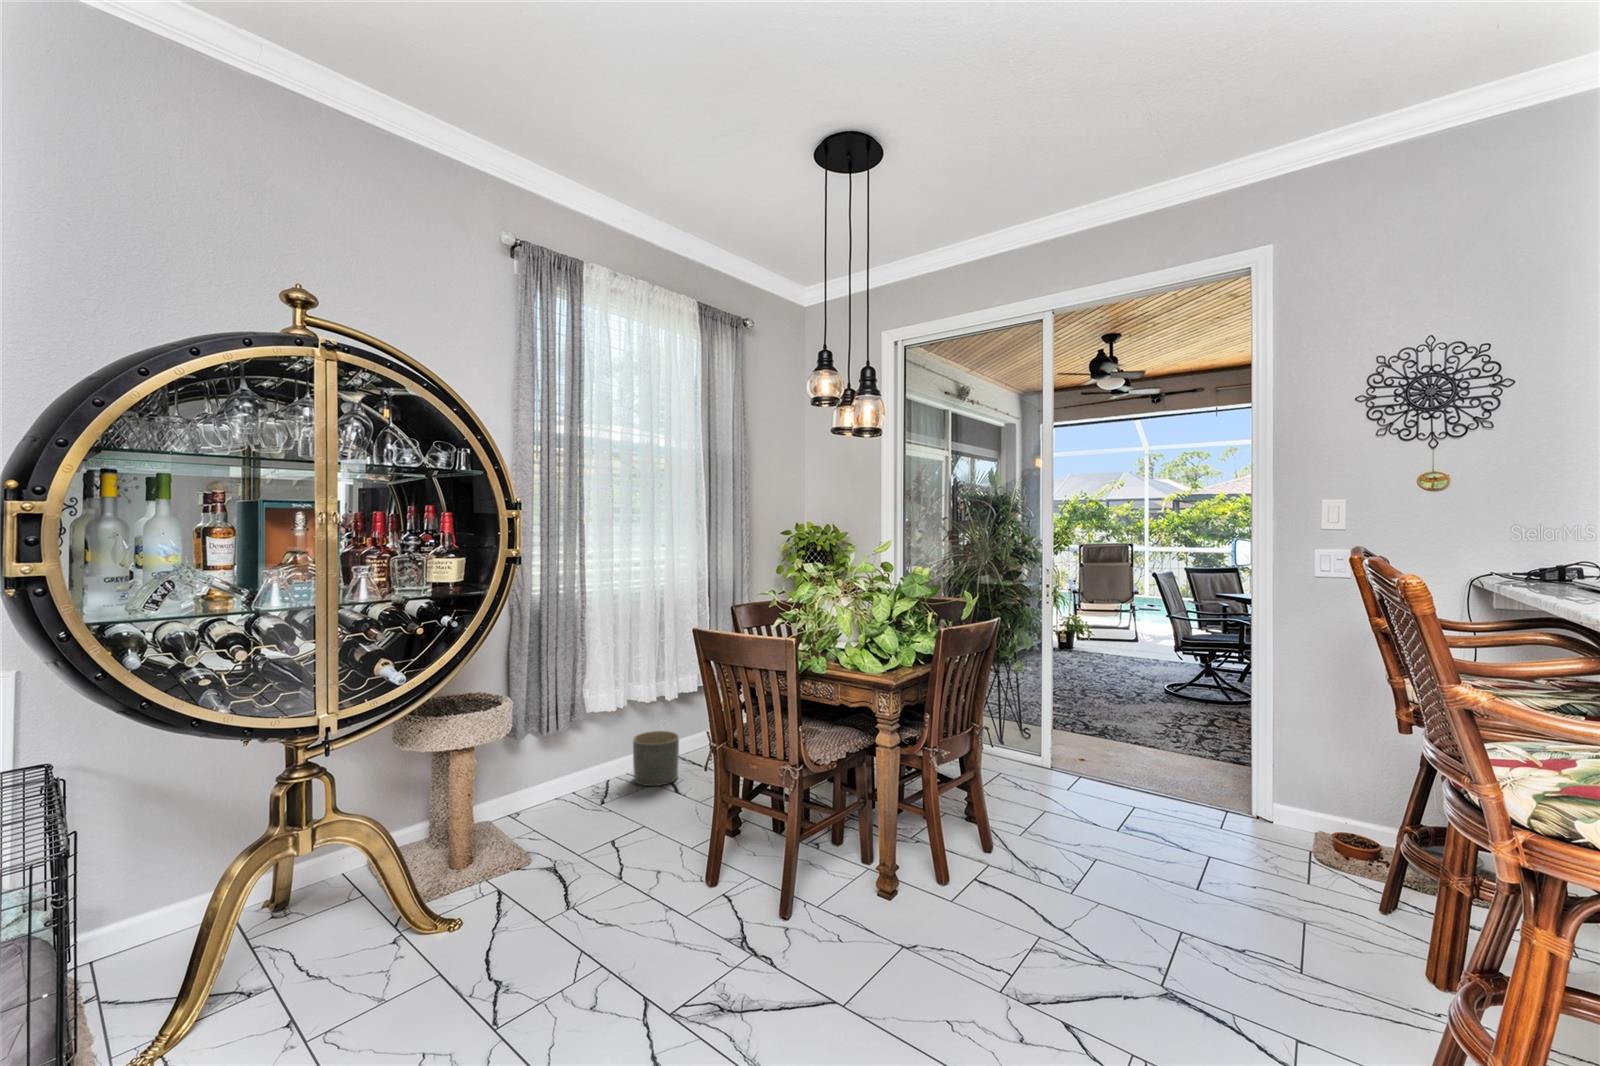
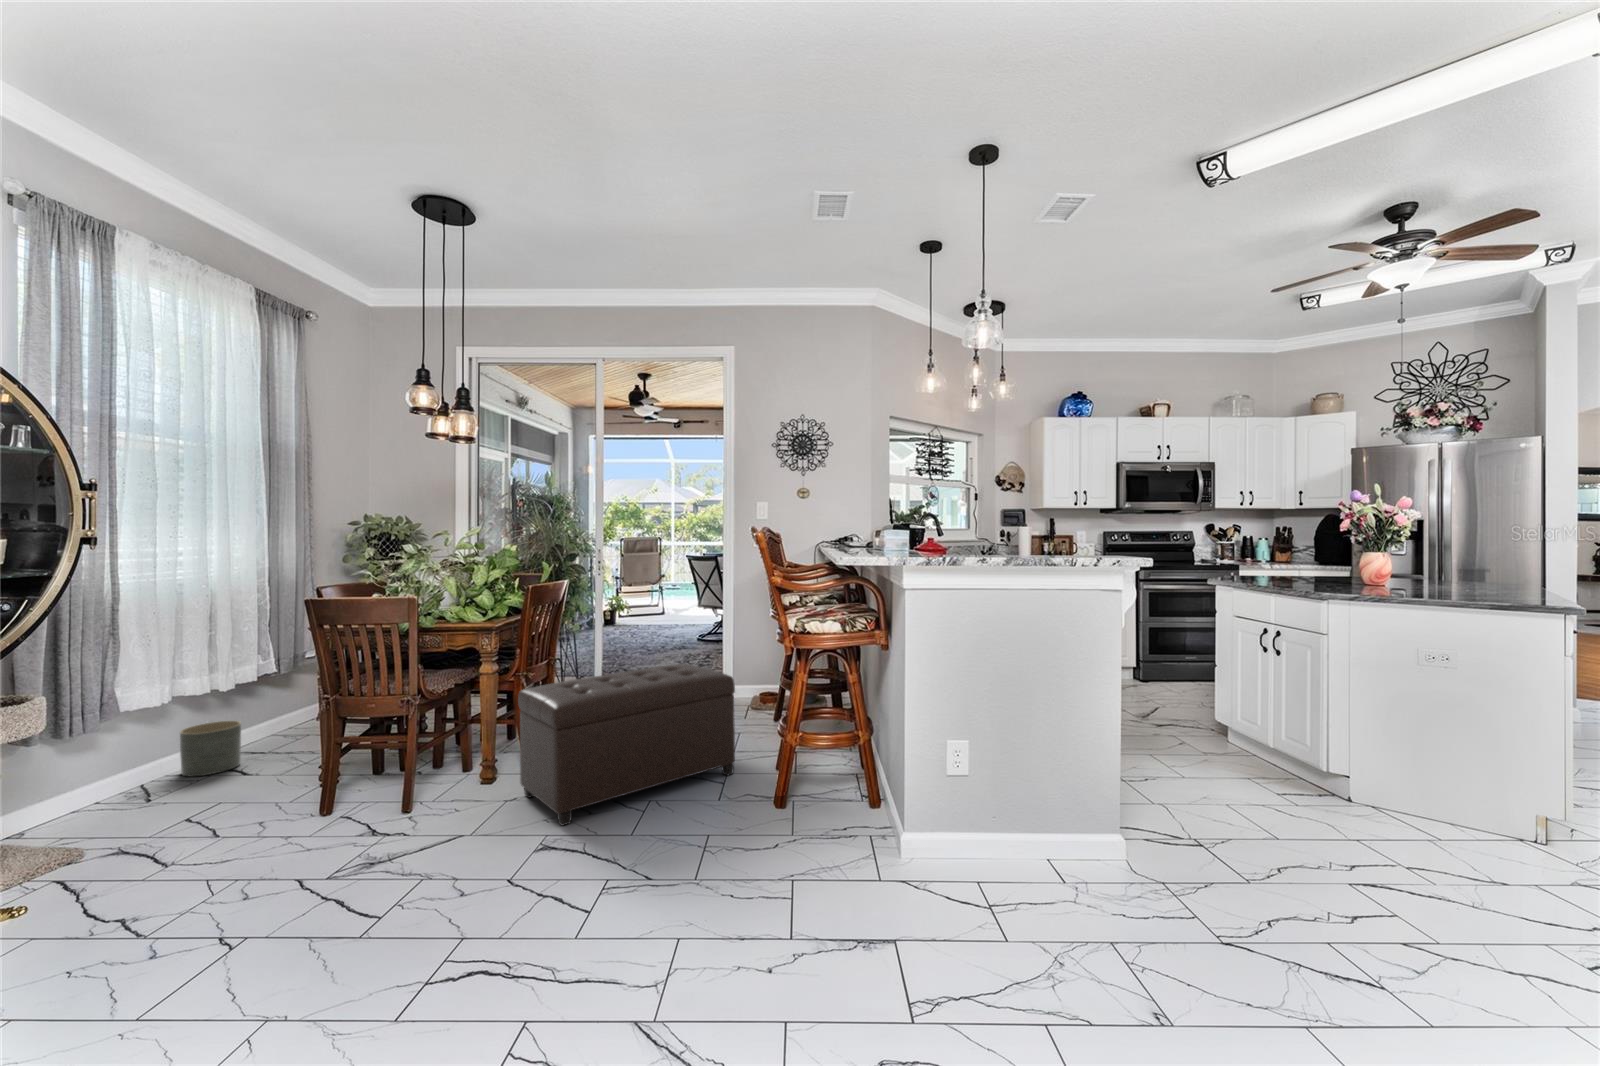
ottoman: none [922,779,1296,1037] -> present [518,664,735,825]

